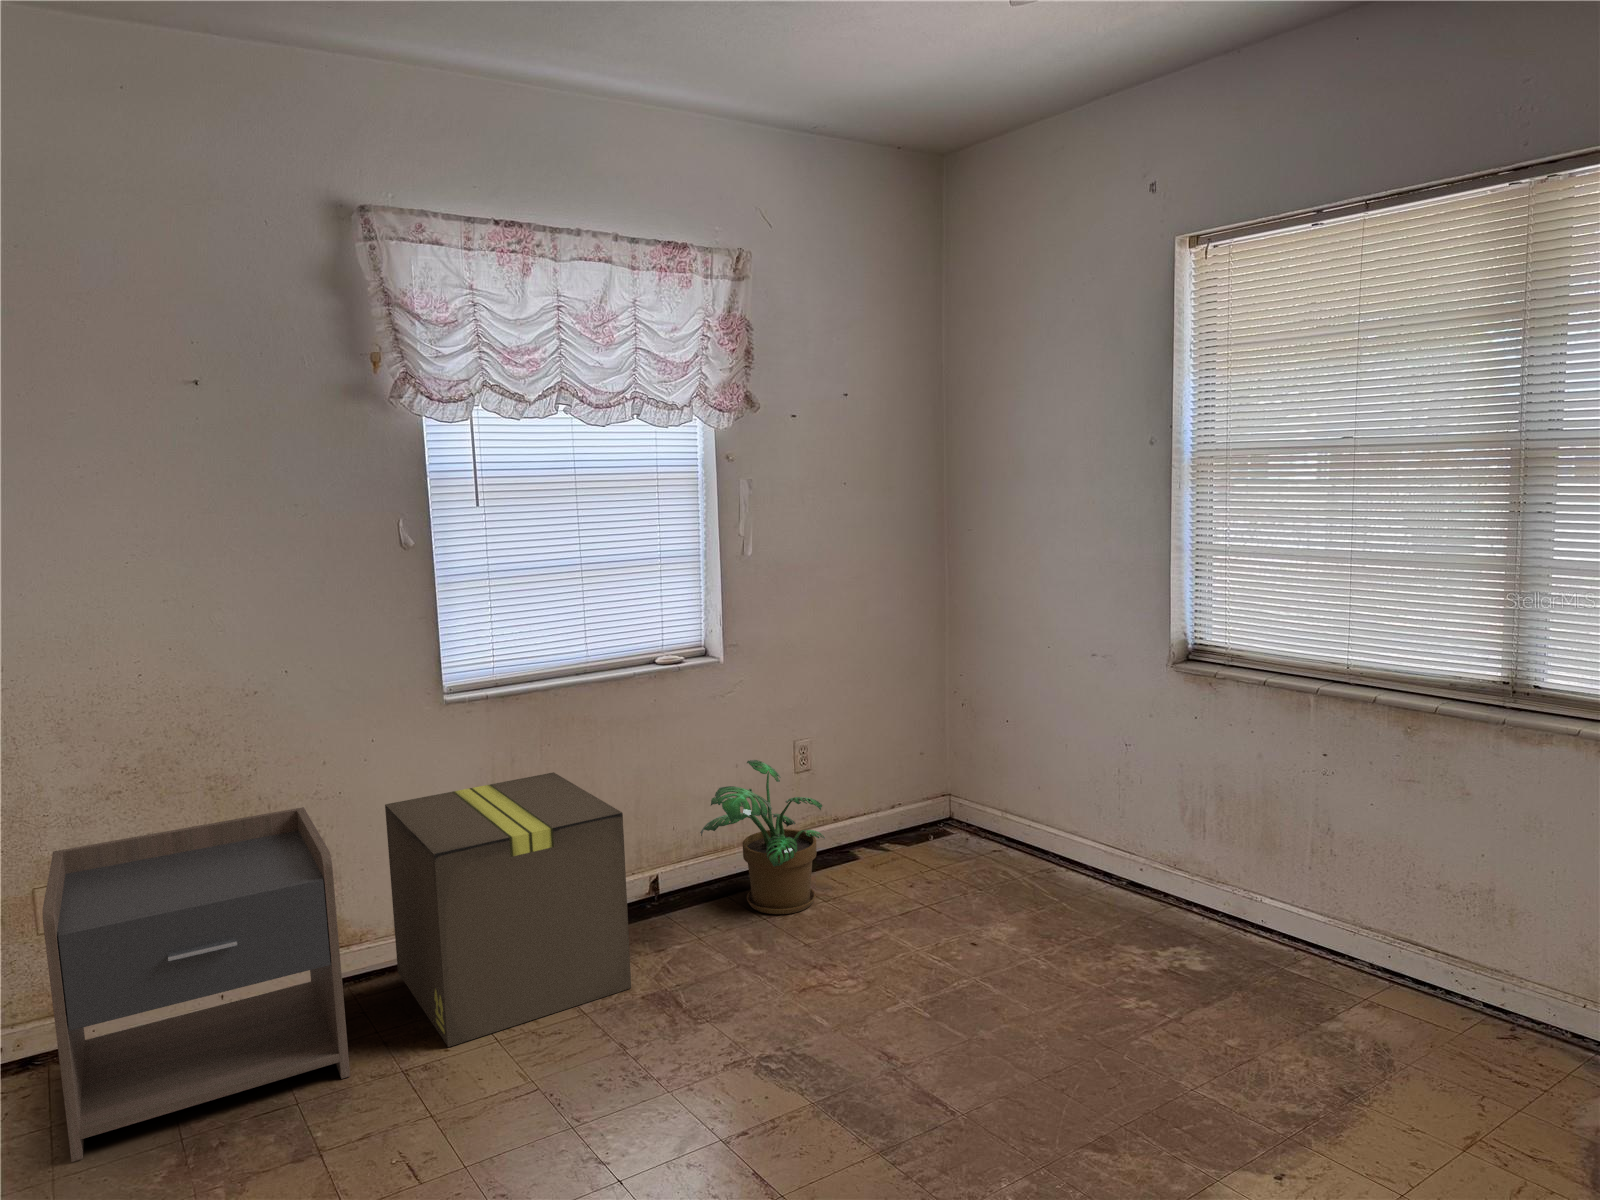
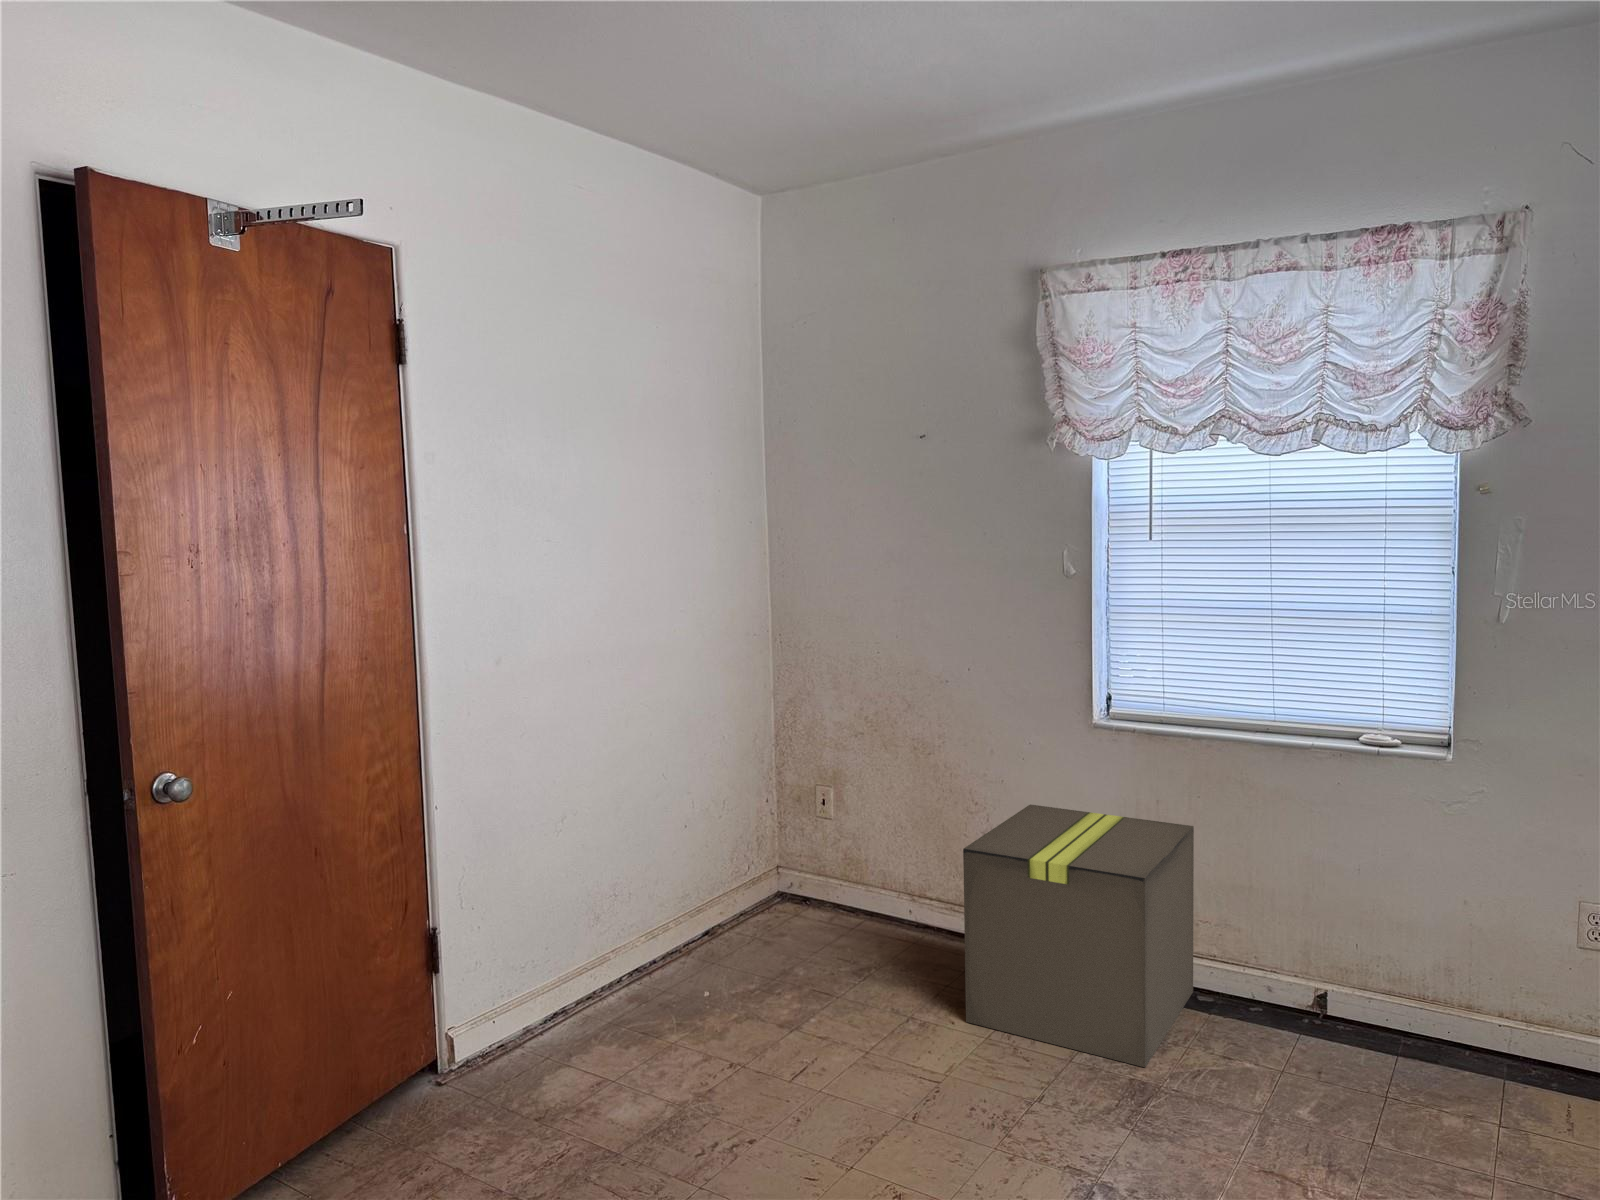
potted plant: present [700,760,825,914] -> none [1293,896,1529,1116]
nightstand: present [42,807,350,1162] -> none [743,766,963,1002]

